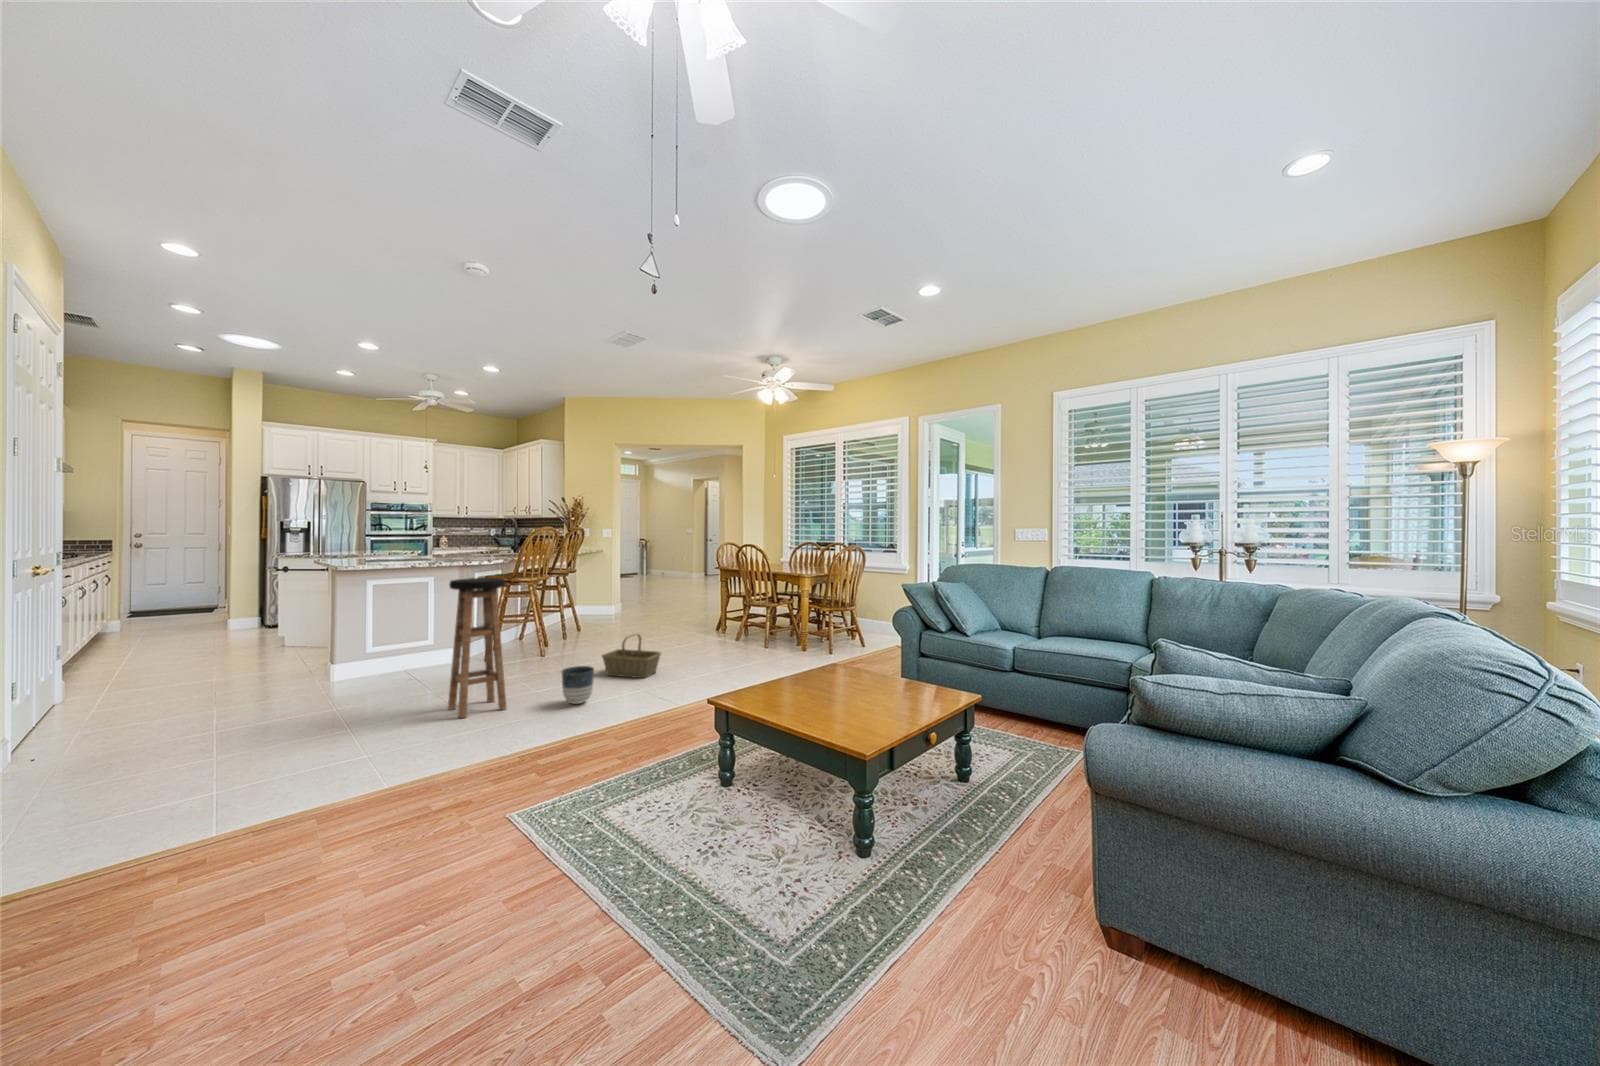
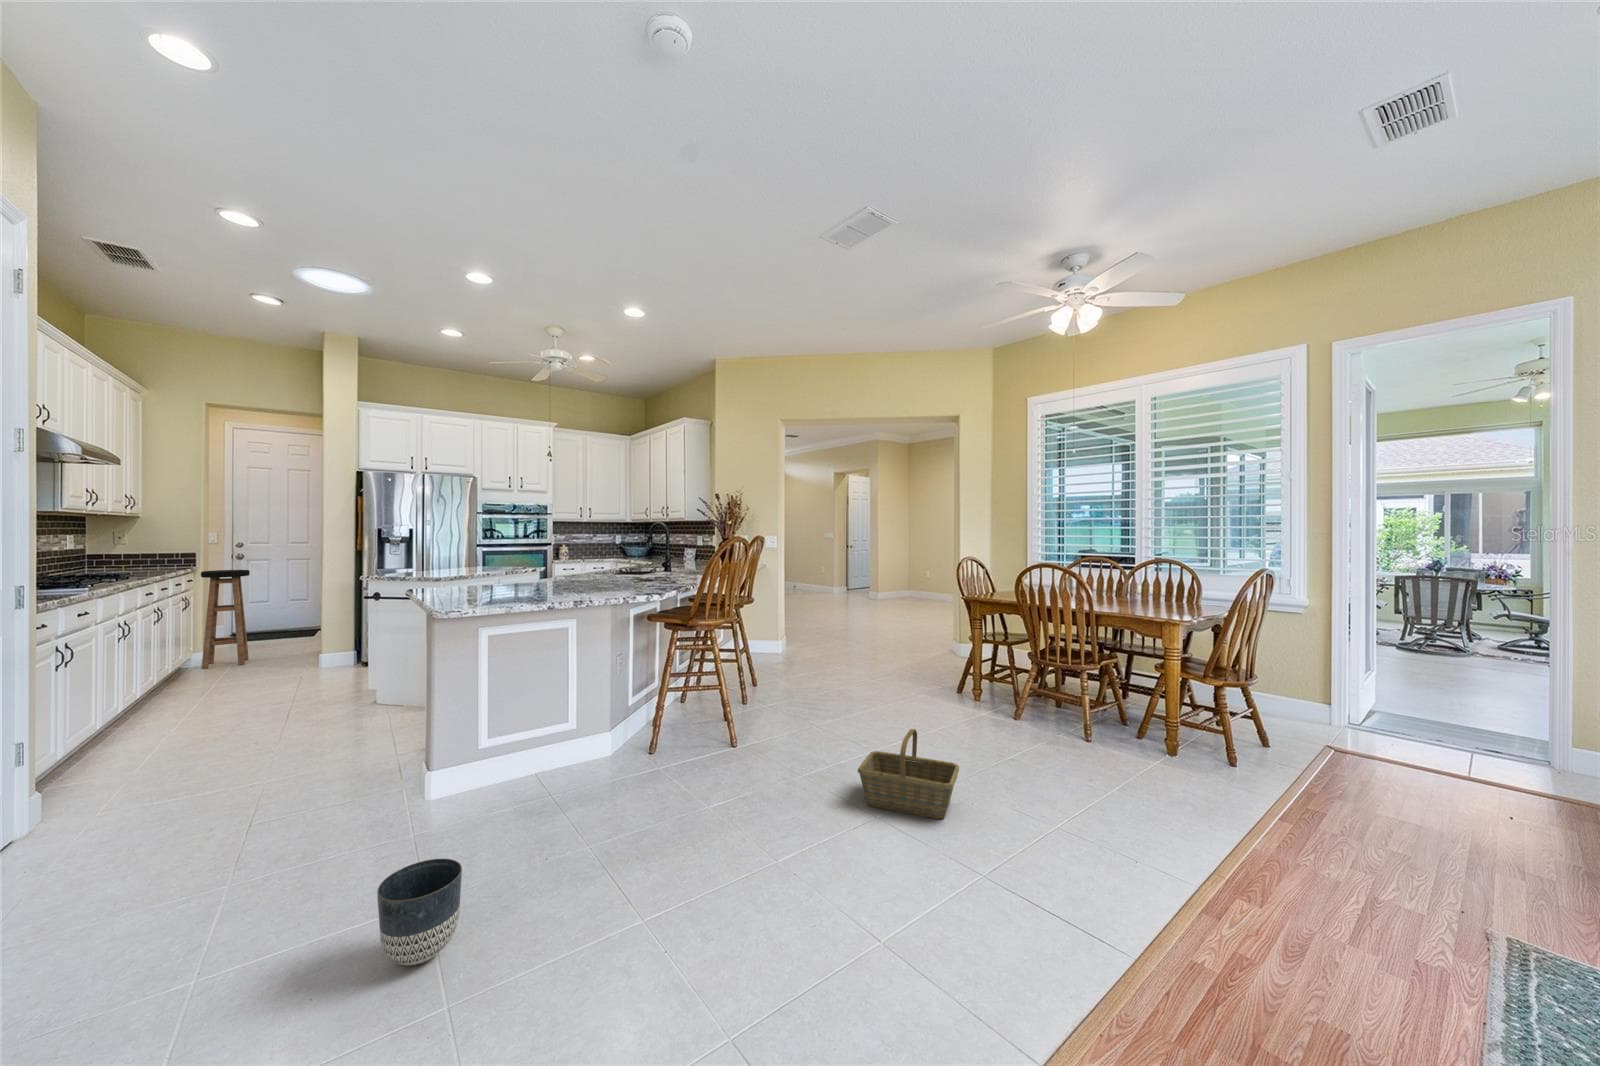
bar stool: present [448,578,506,718] -> present [201,570,250,669]
planter: present [562,666,594,704] -> present [377,859,462,965]

